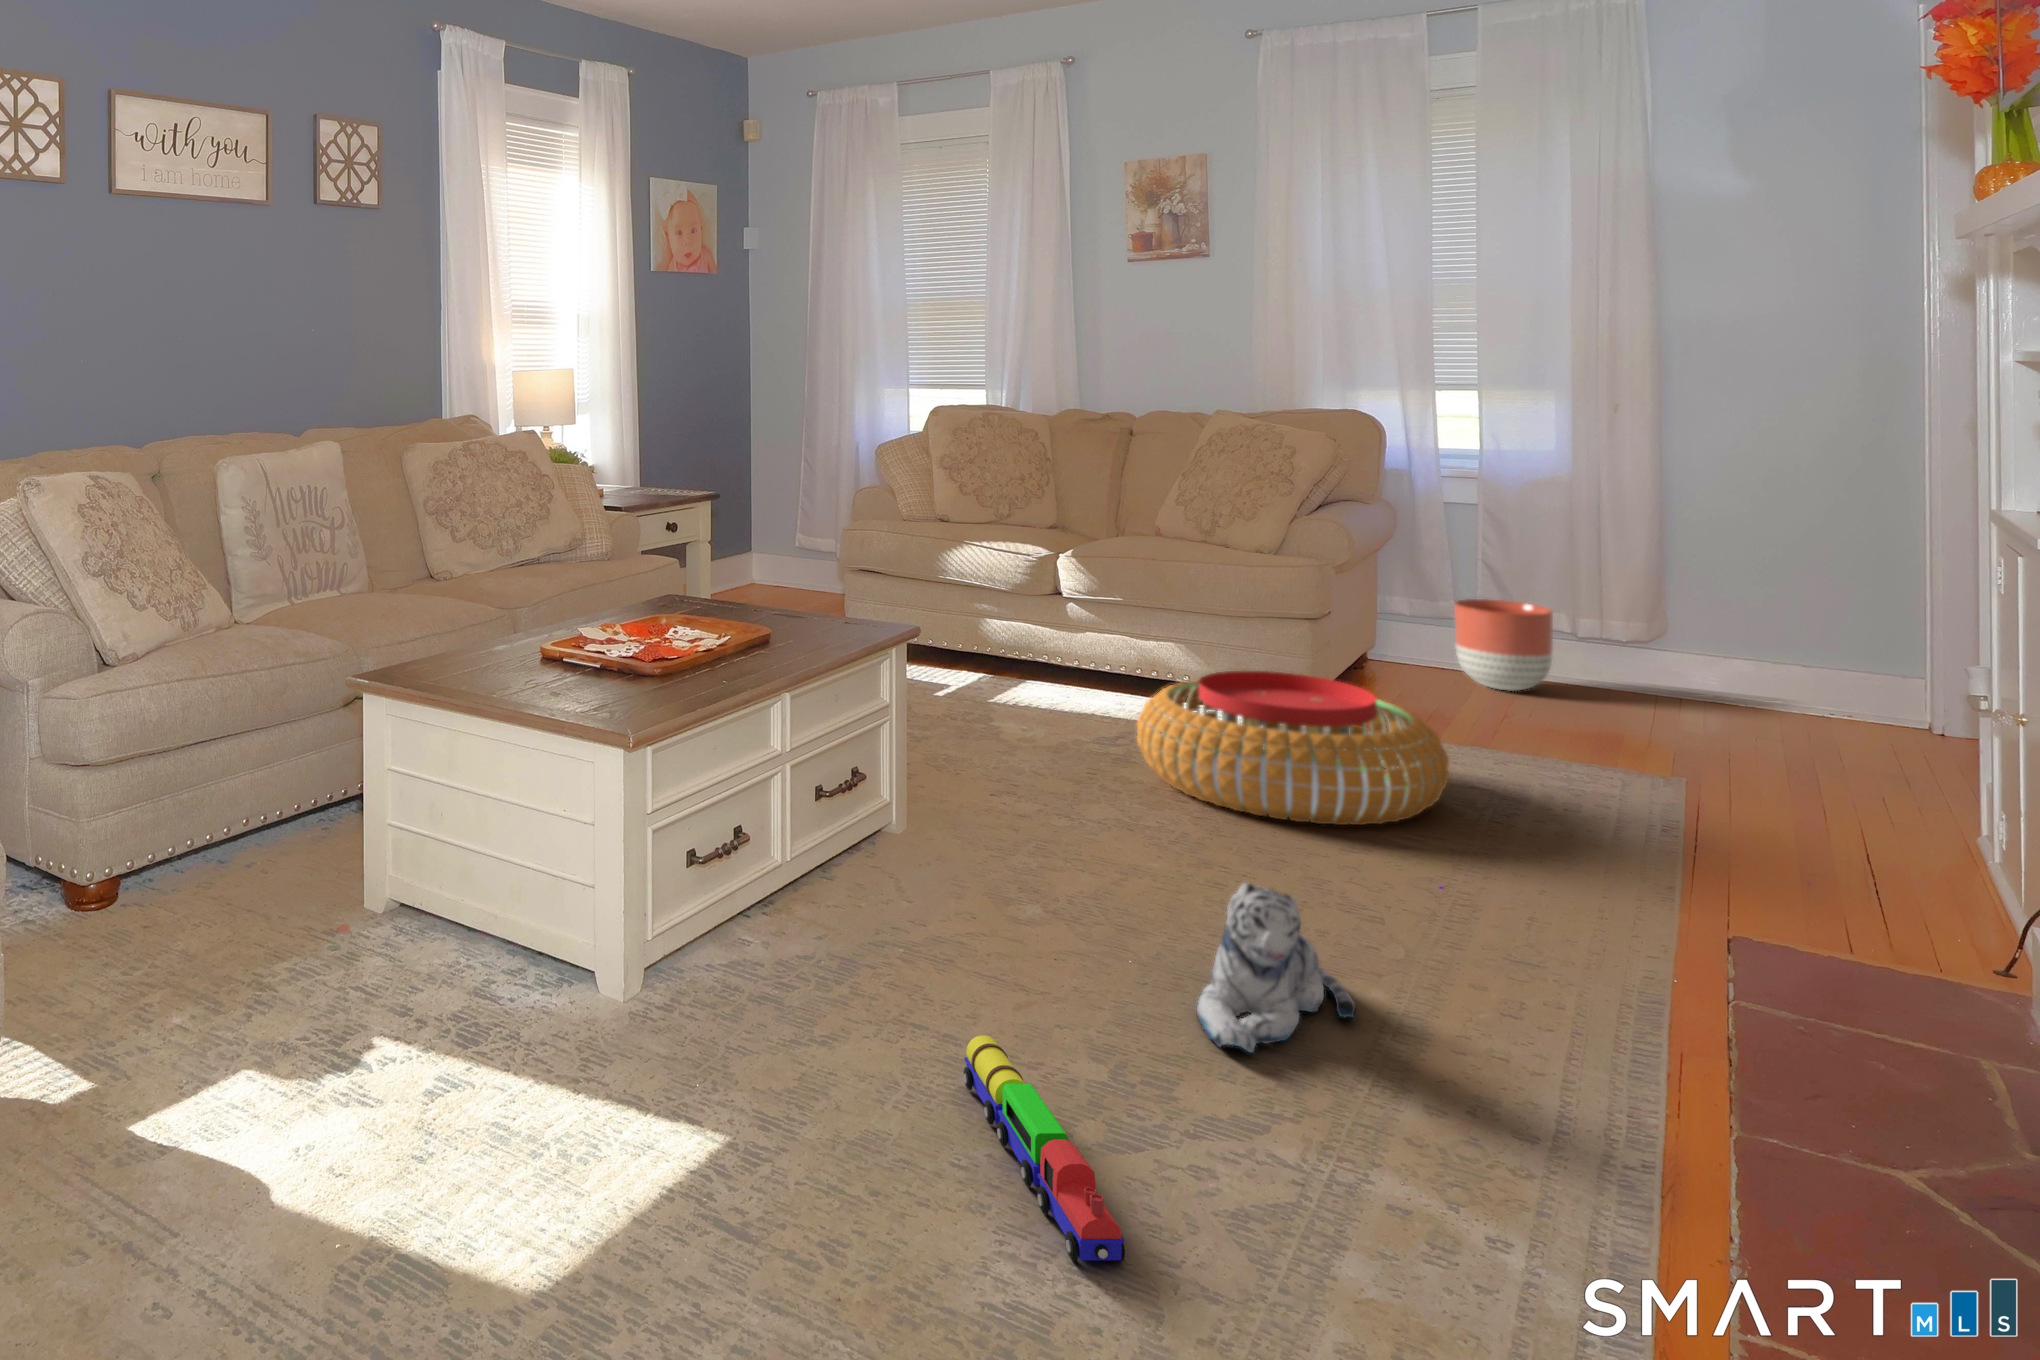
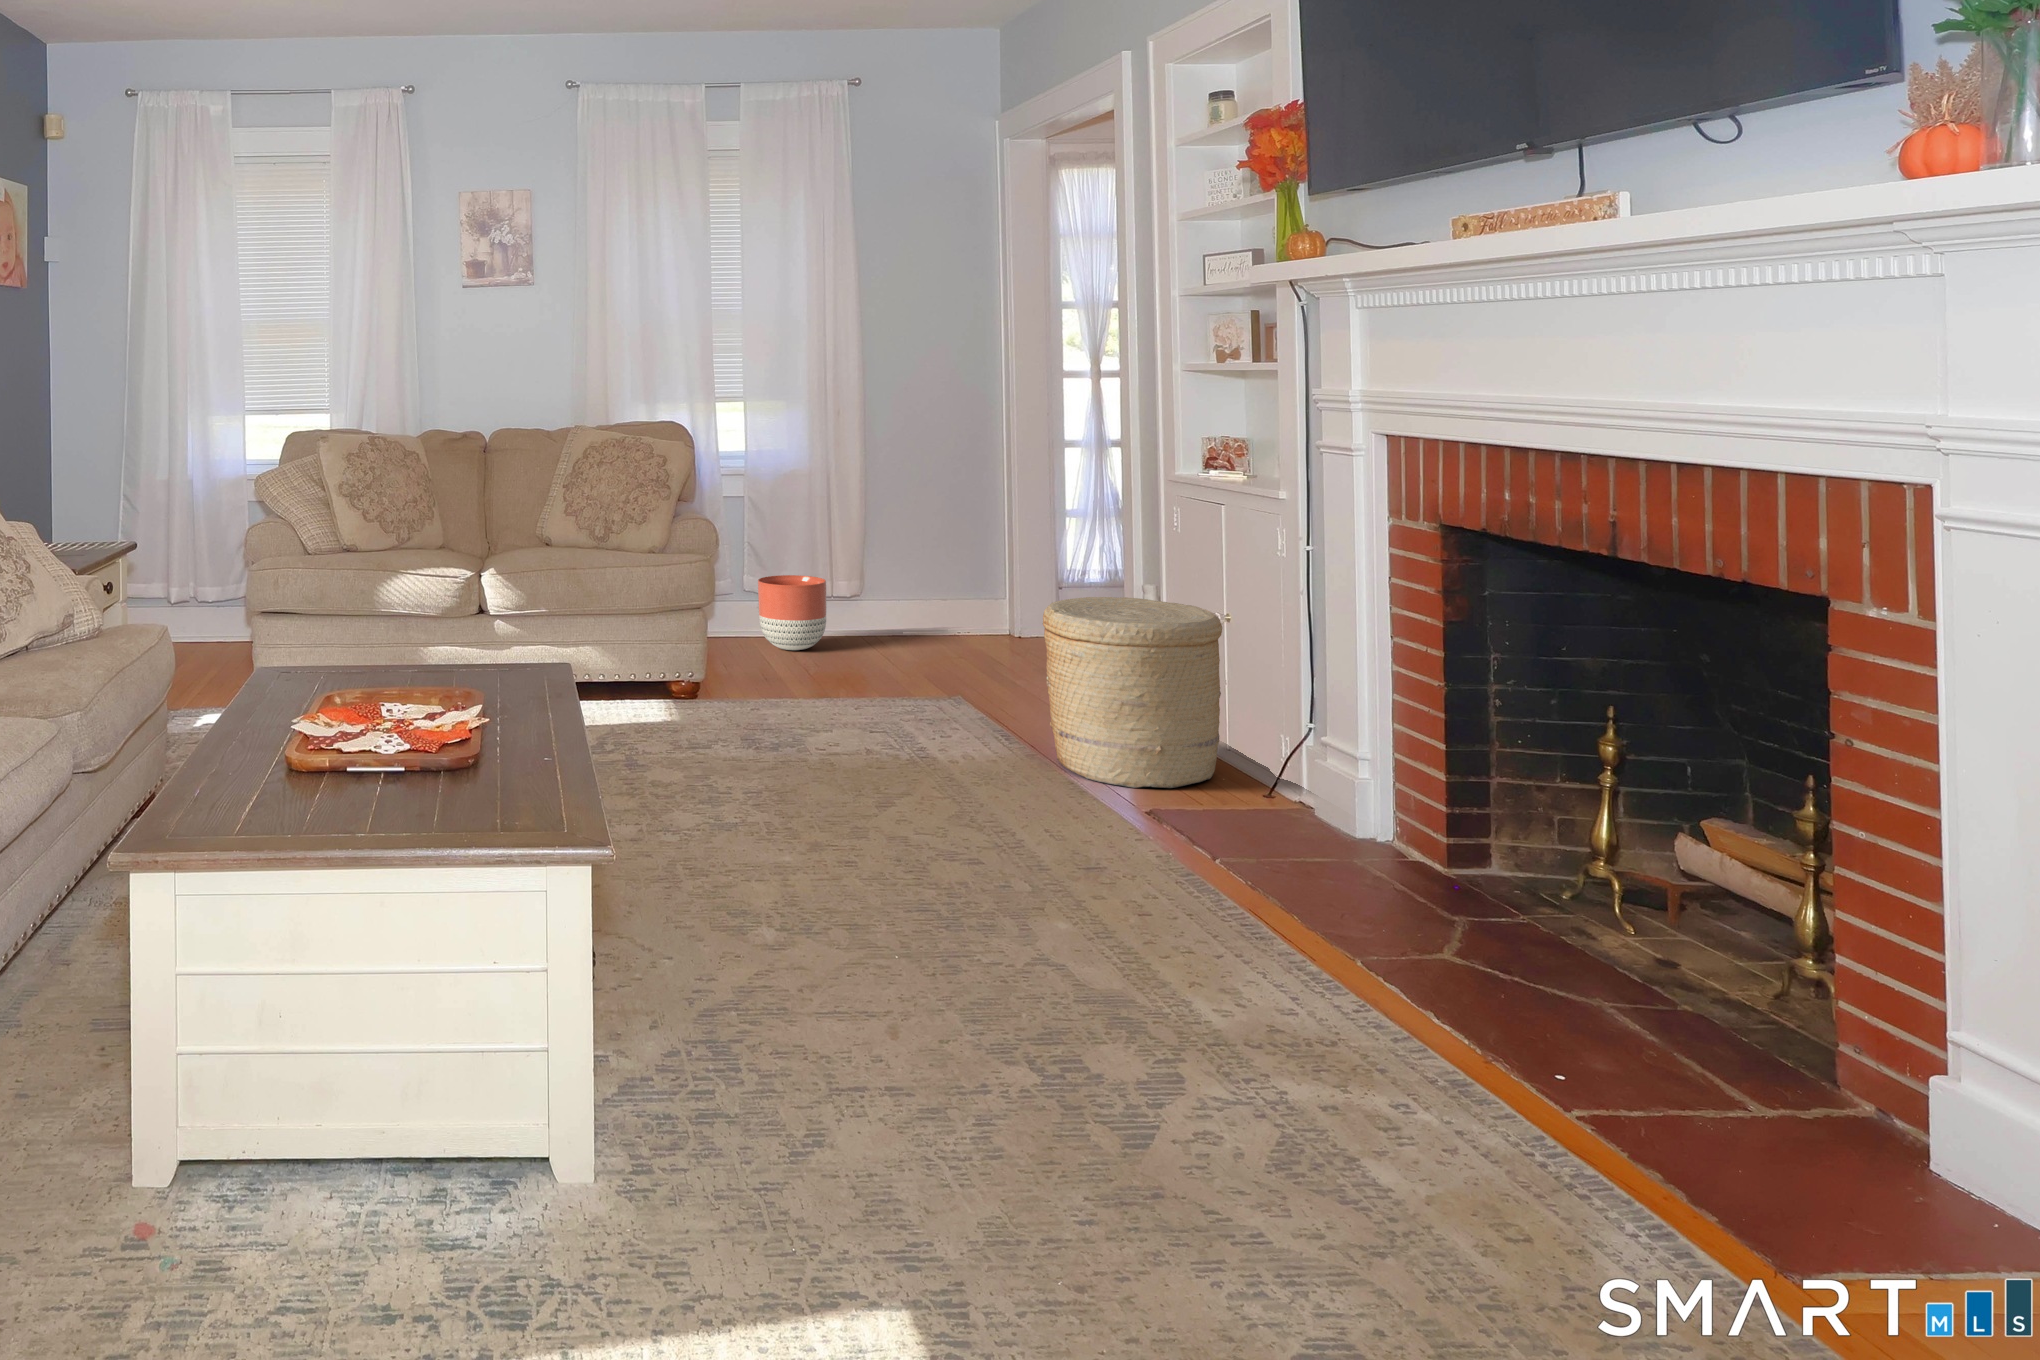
woven basket: none [1623,657,1918,925] -> present [1043,597,1222,788]
pouf: present [1137,671,1449,825] -> none [669,659,921,794]
plush toy: present [1197,883,1356,1053] -> none [1005,850,1128,1009]
toy train: present [963,1035,1125,1261] -> none [1010,1067,1345,1254]

